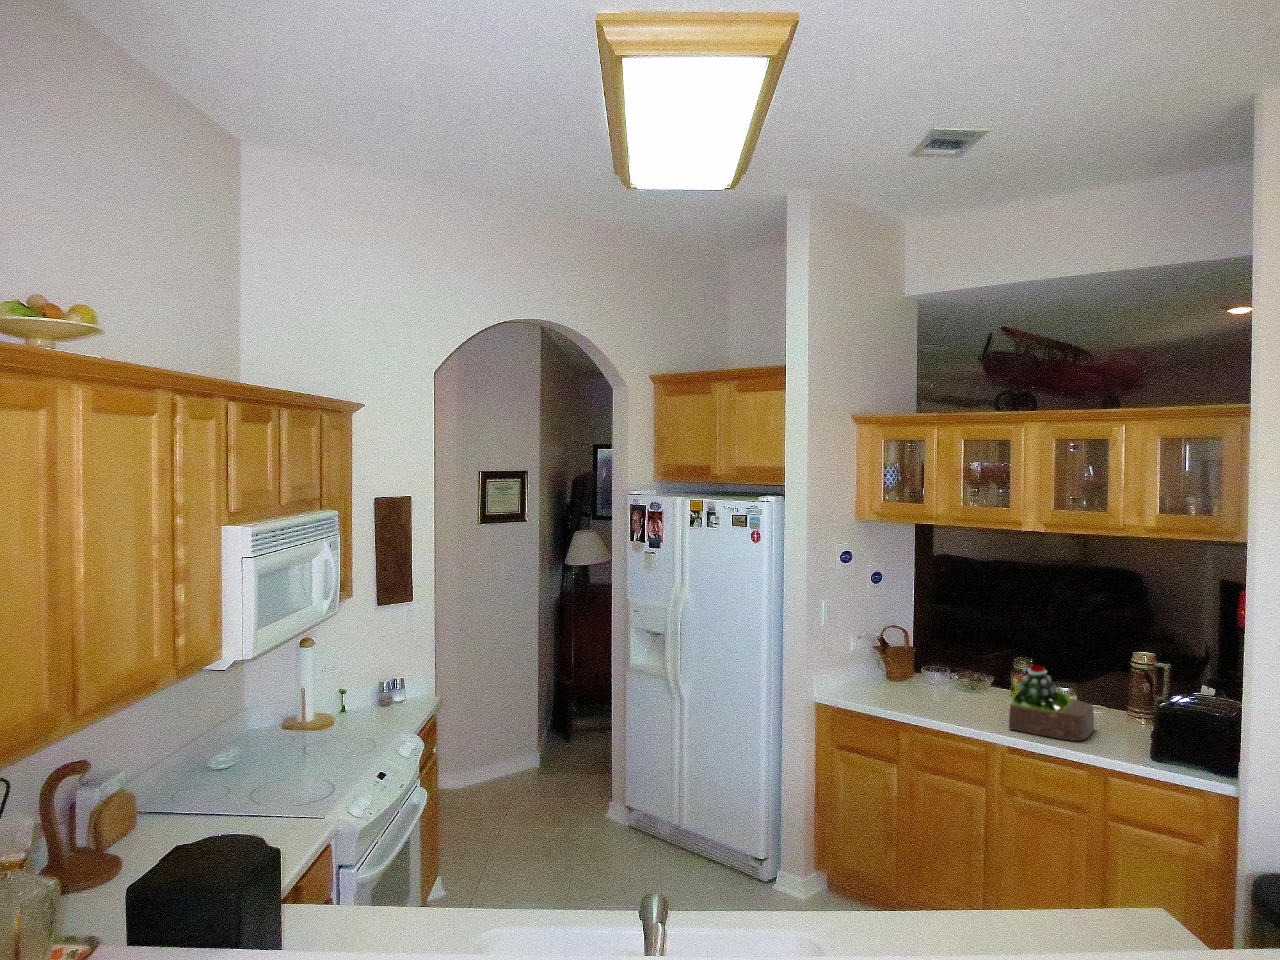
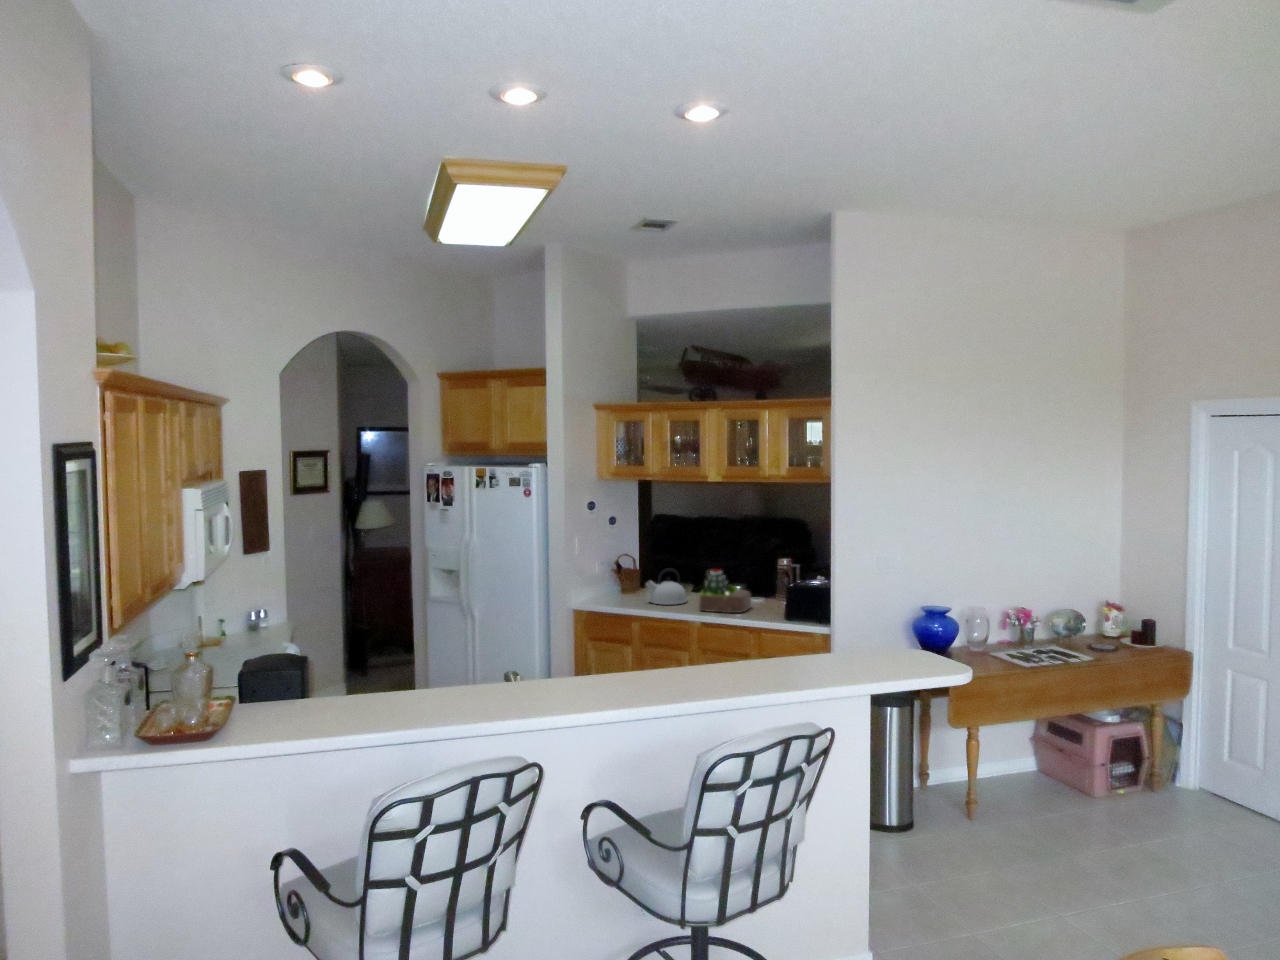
kettle: none [923,655,986,712] -> present [646,568,687,605]

